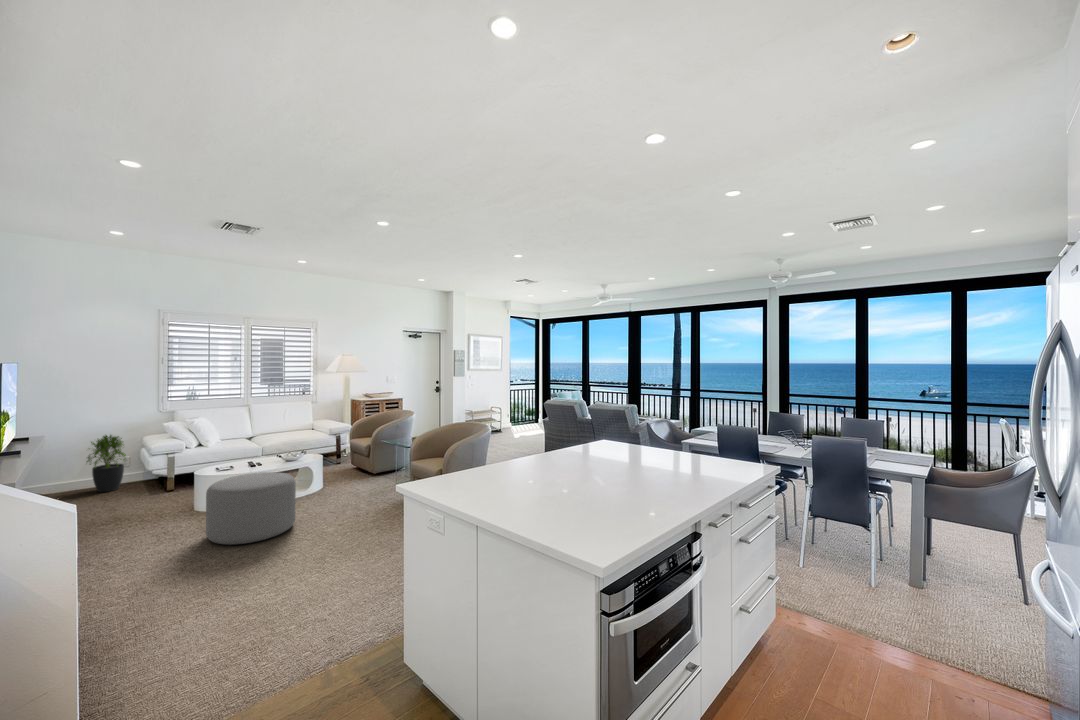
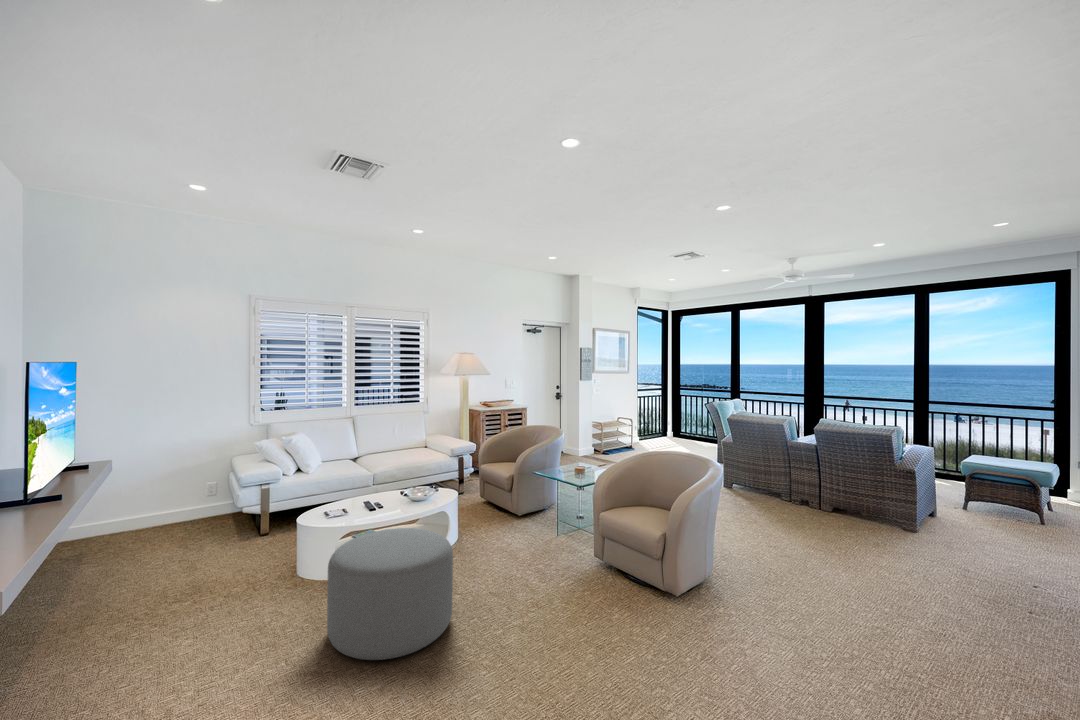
potted plant: present [87,435,126,492] -> none [159,455,213,532]

